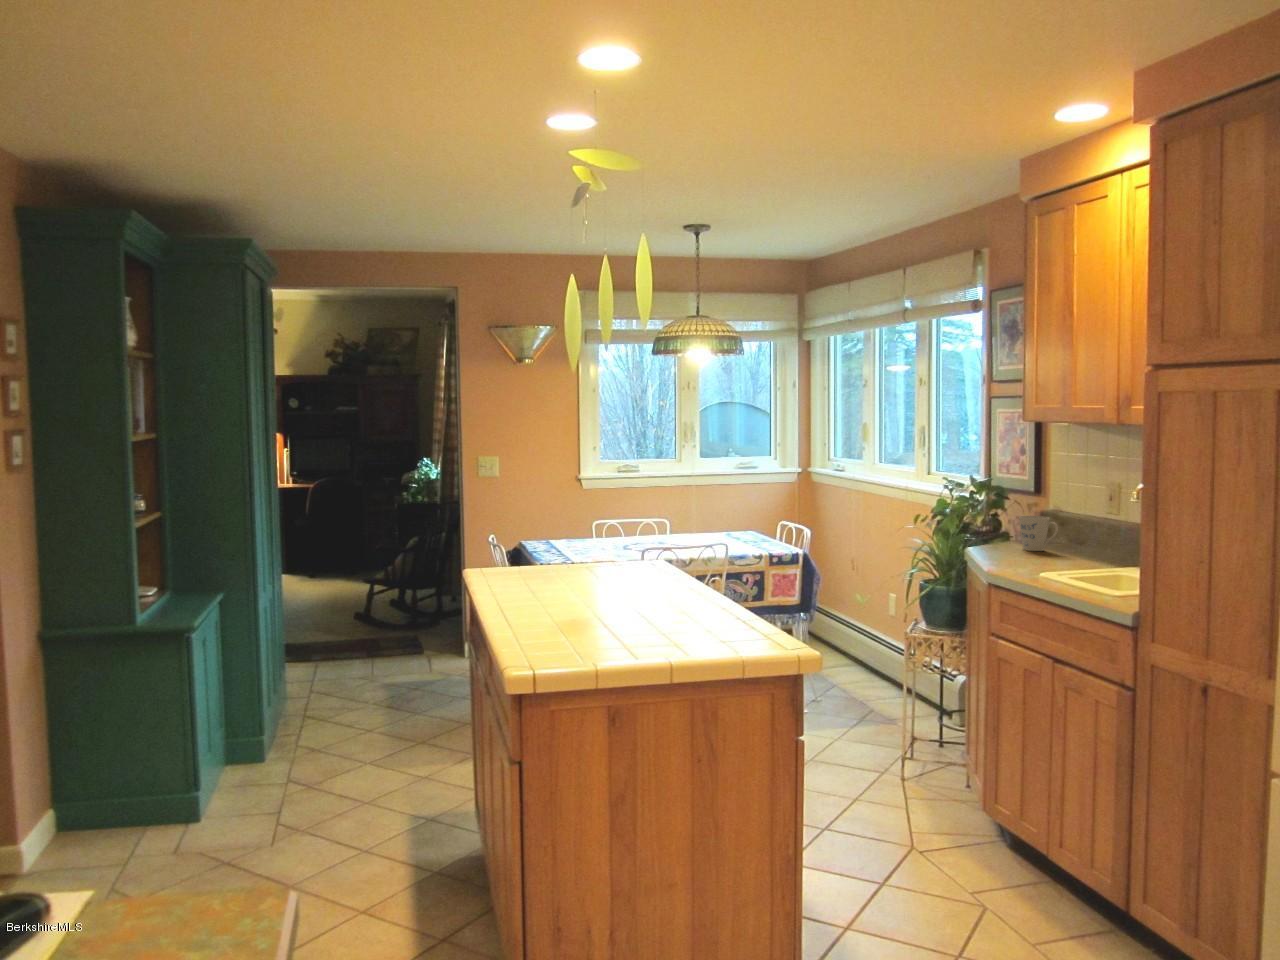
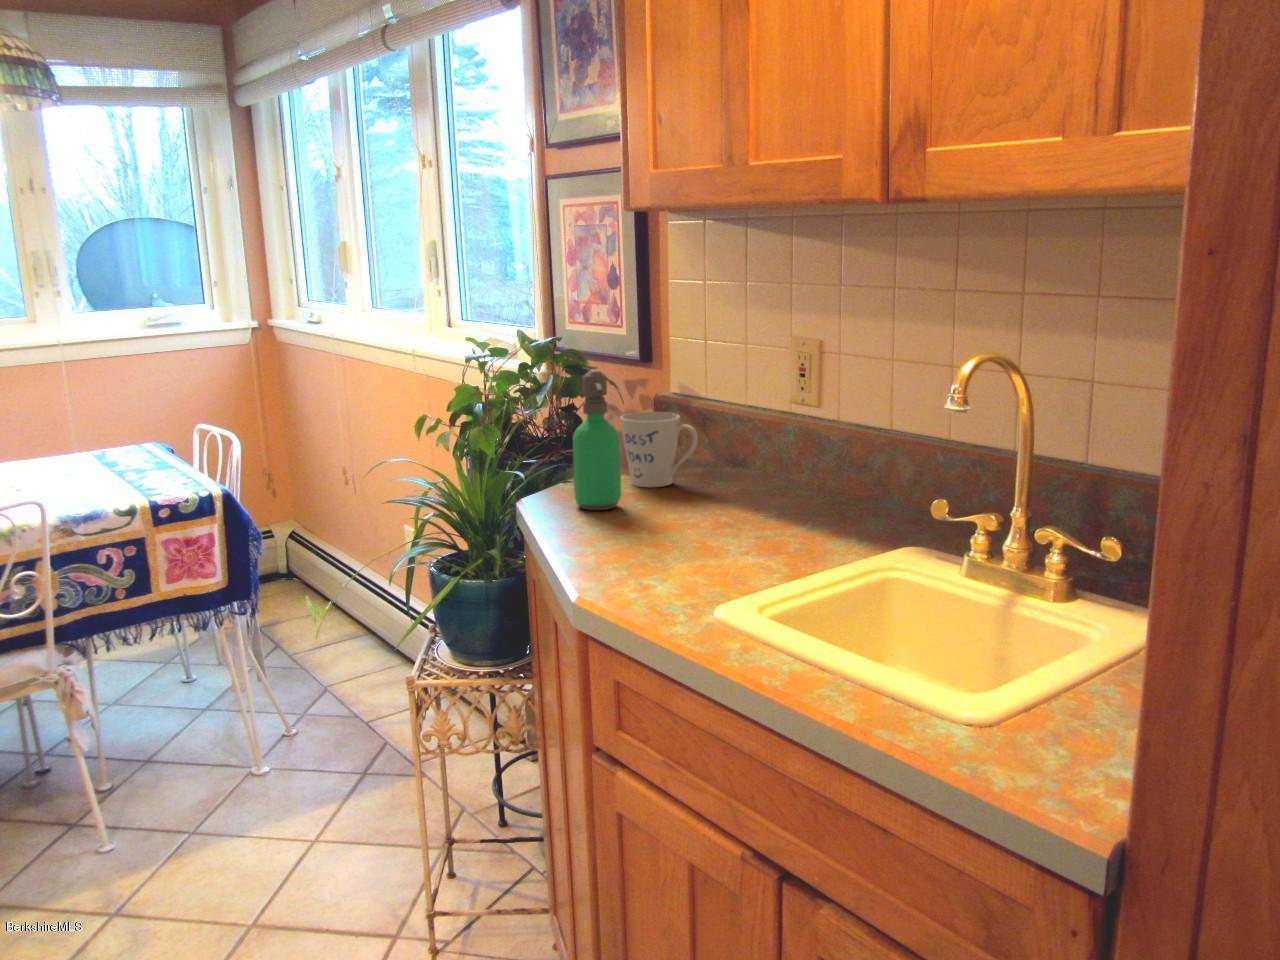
soap dispenser: none [993,492,1016,555] -> present [573,371,621,510]

